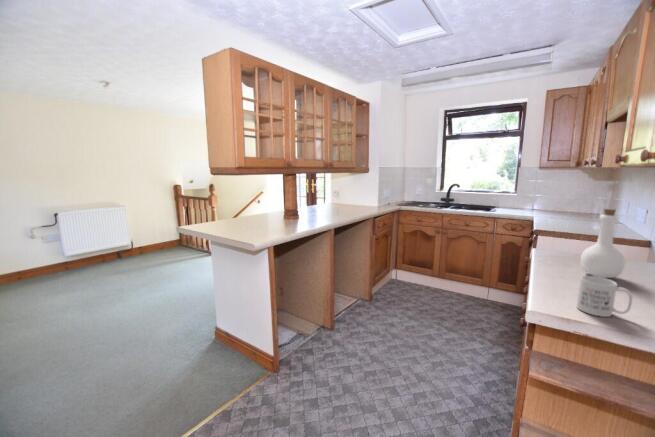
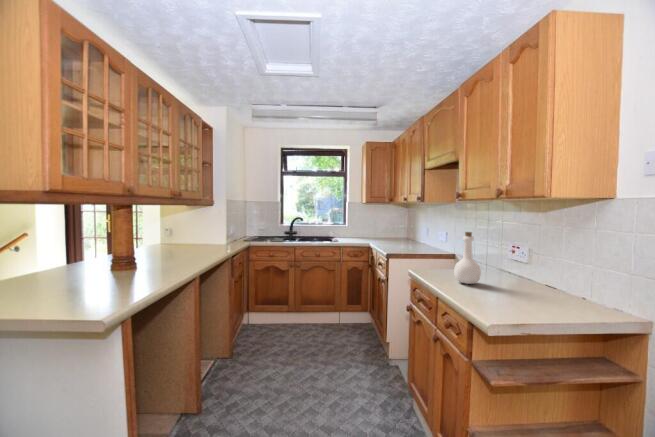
mug: present [577,276,632,317] -> none [492,283,525,313]

